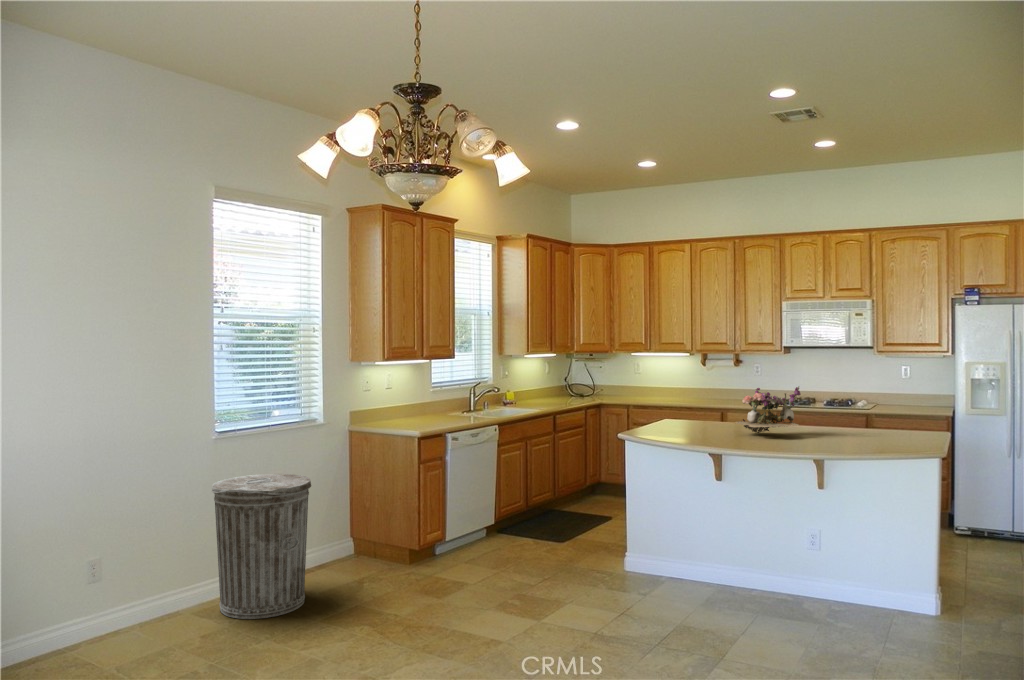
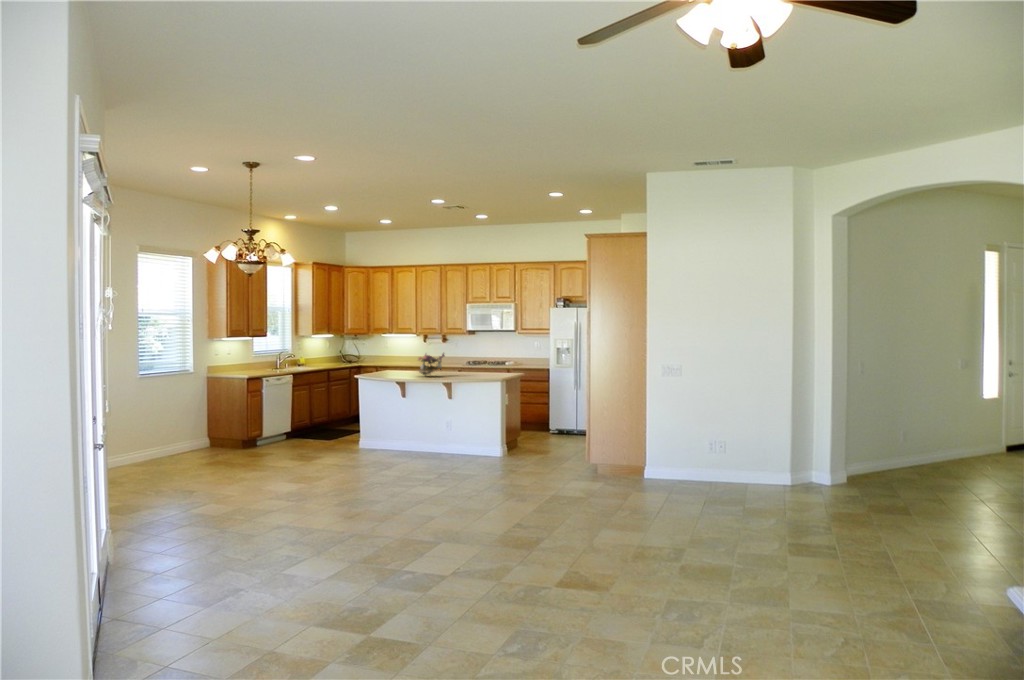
trash can: present [212,474,311,619] -> none [139,397,192,466]

